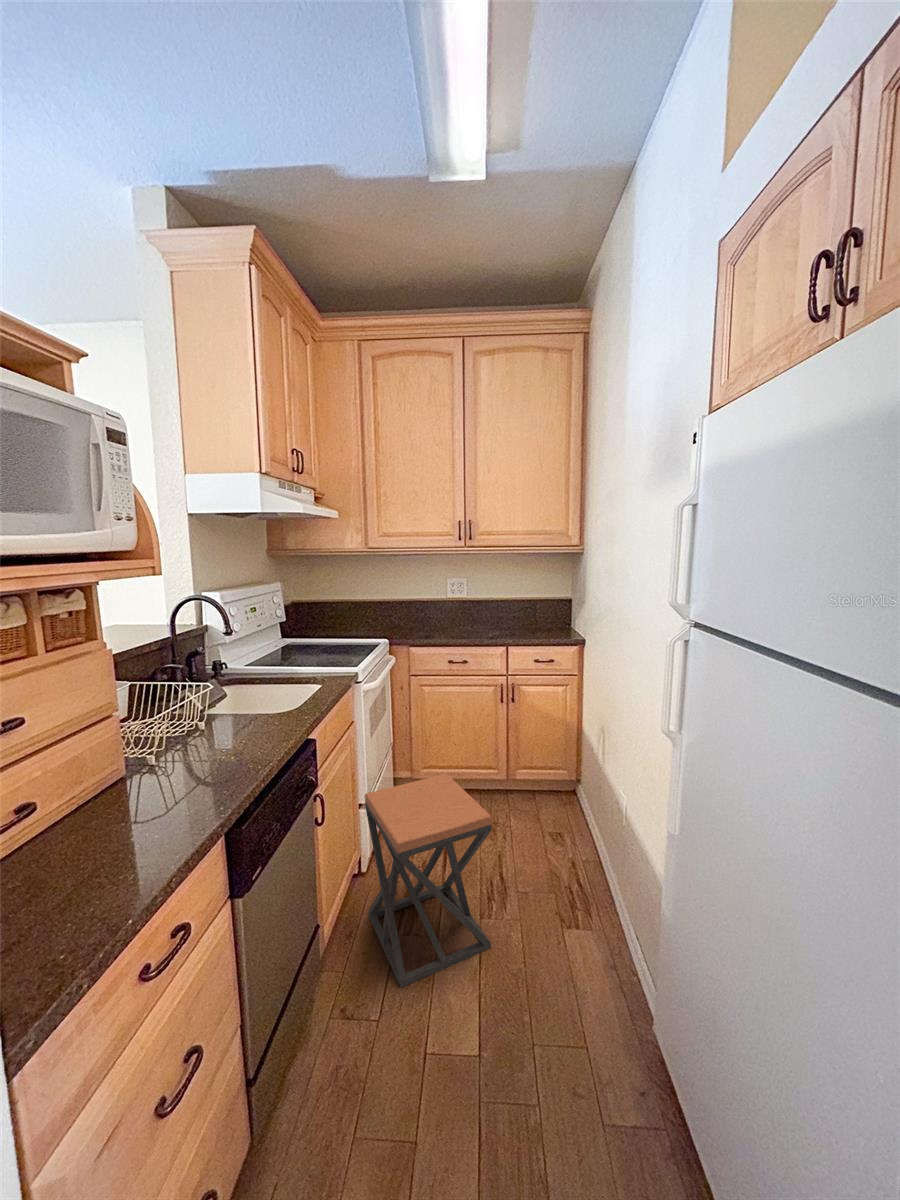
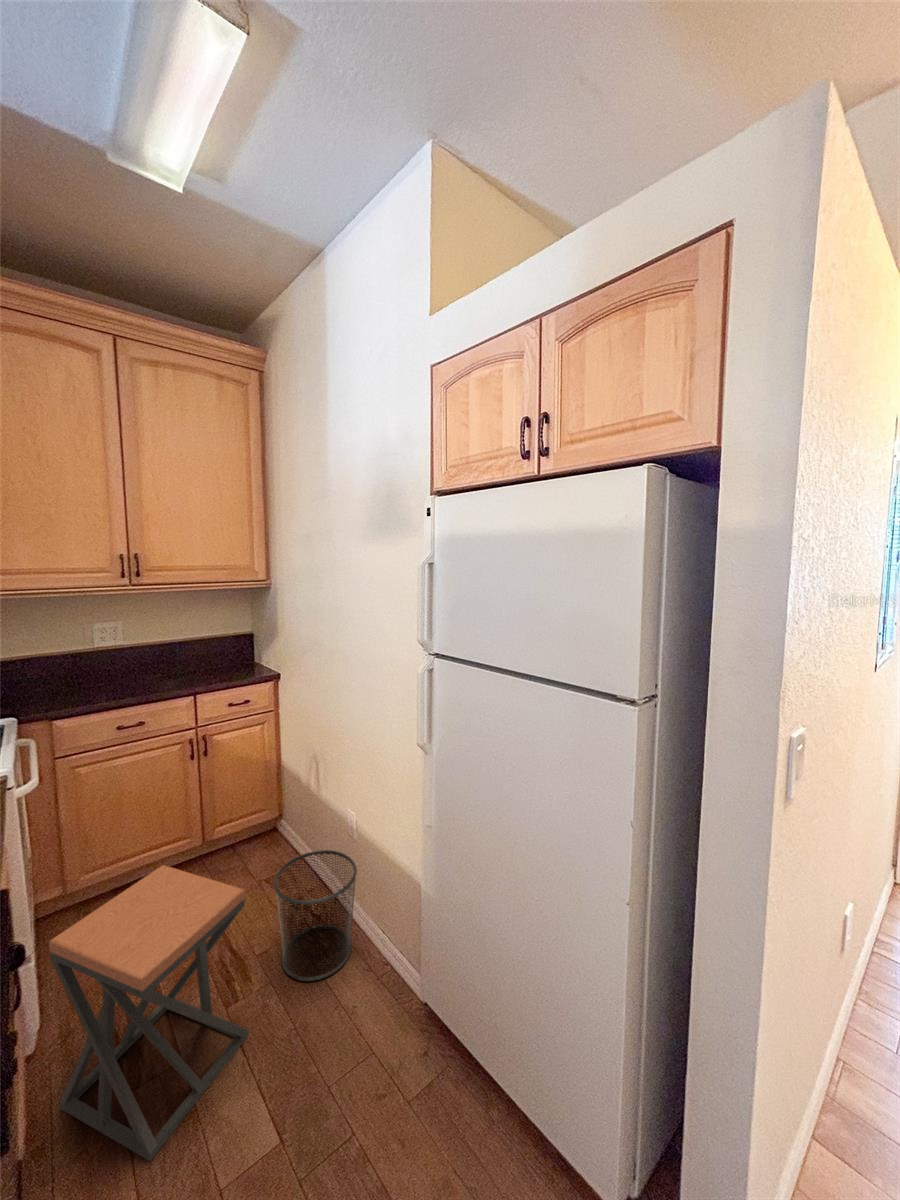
waste bin: none [532,815,616,943] -> present [274,850,357,981]

